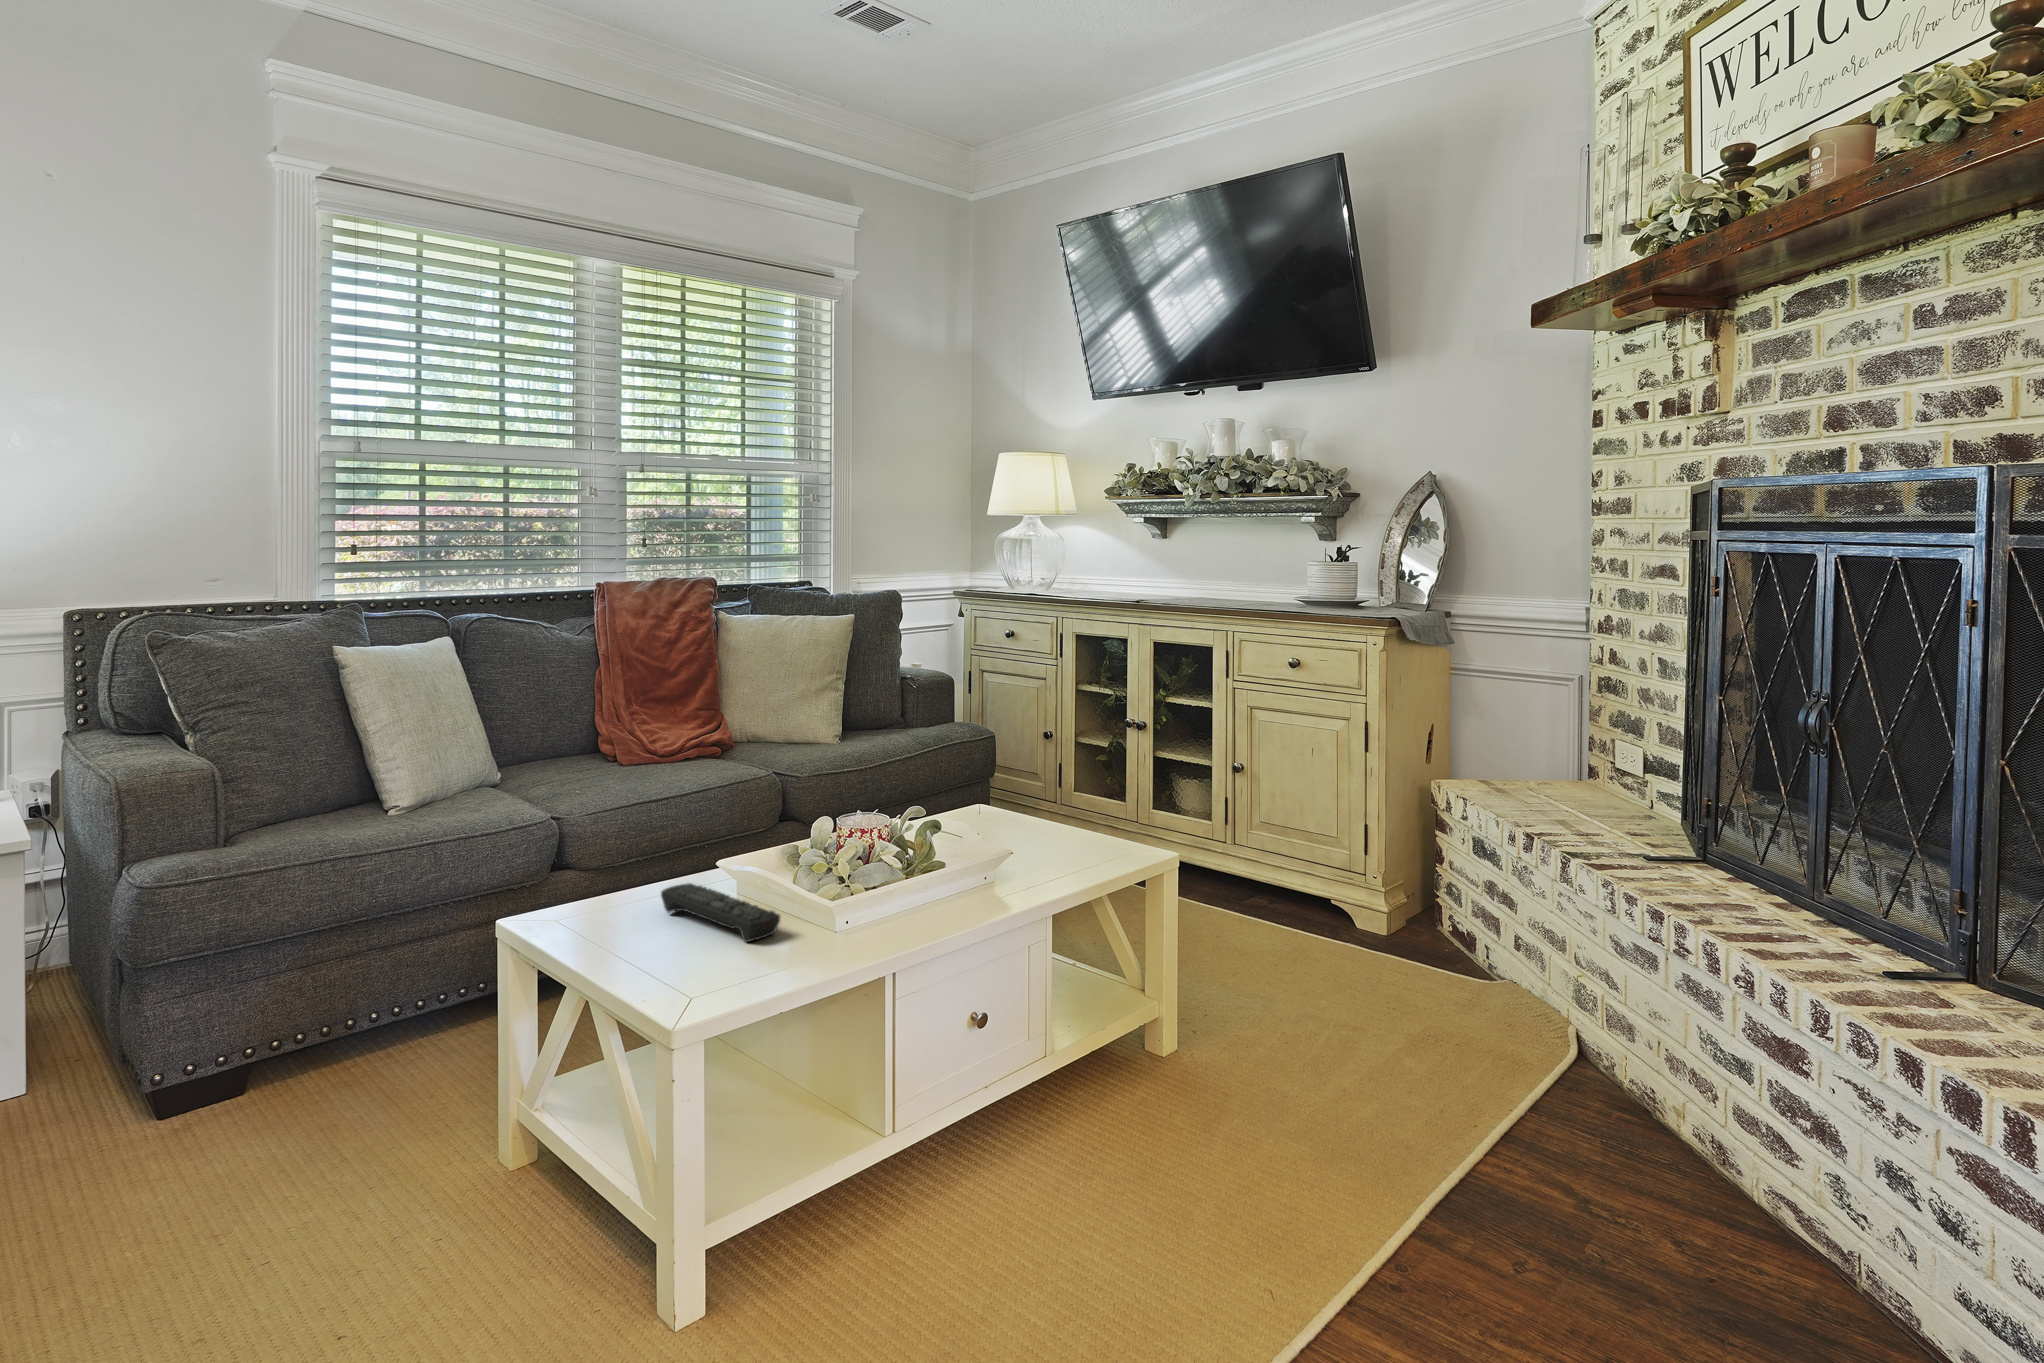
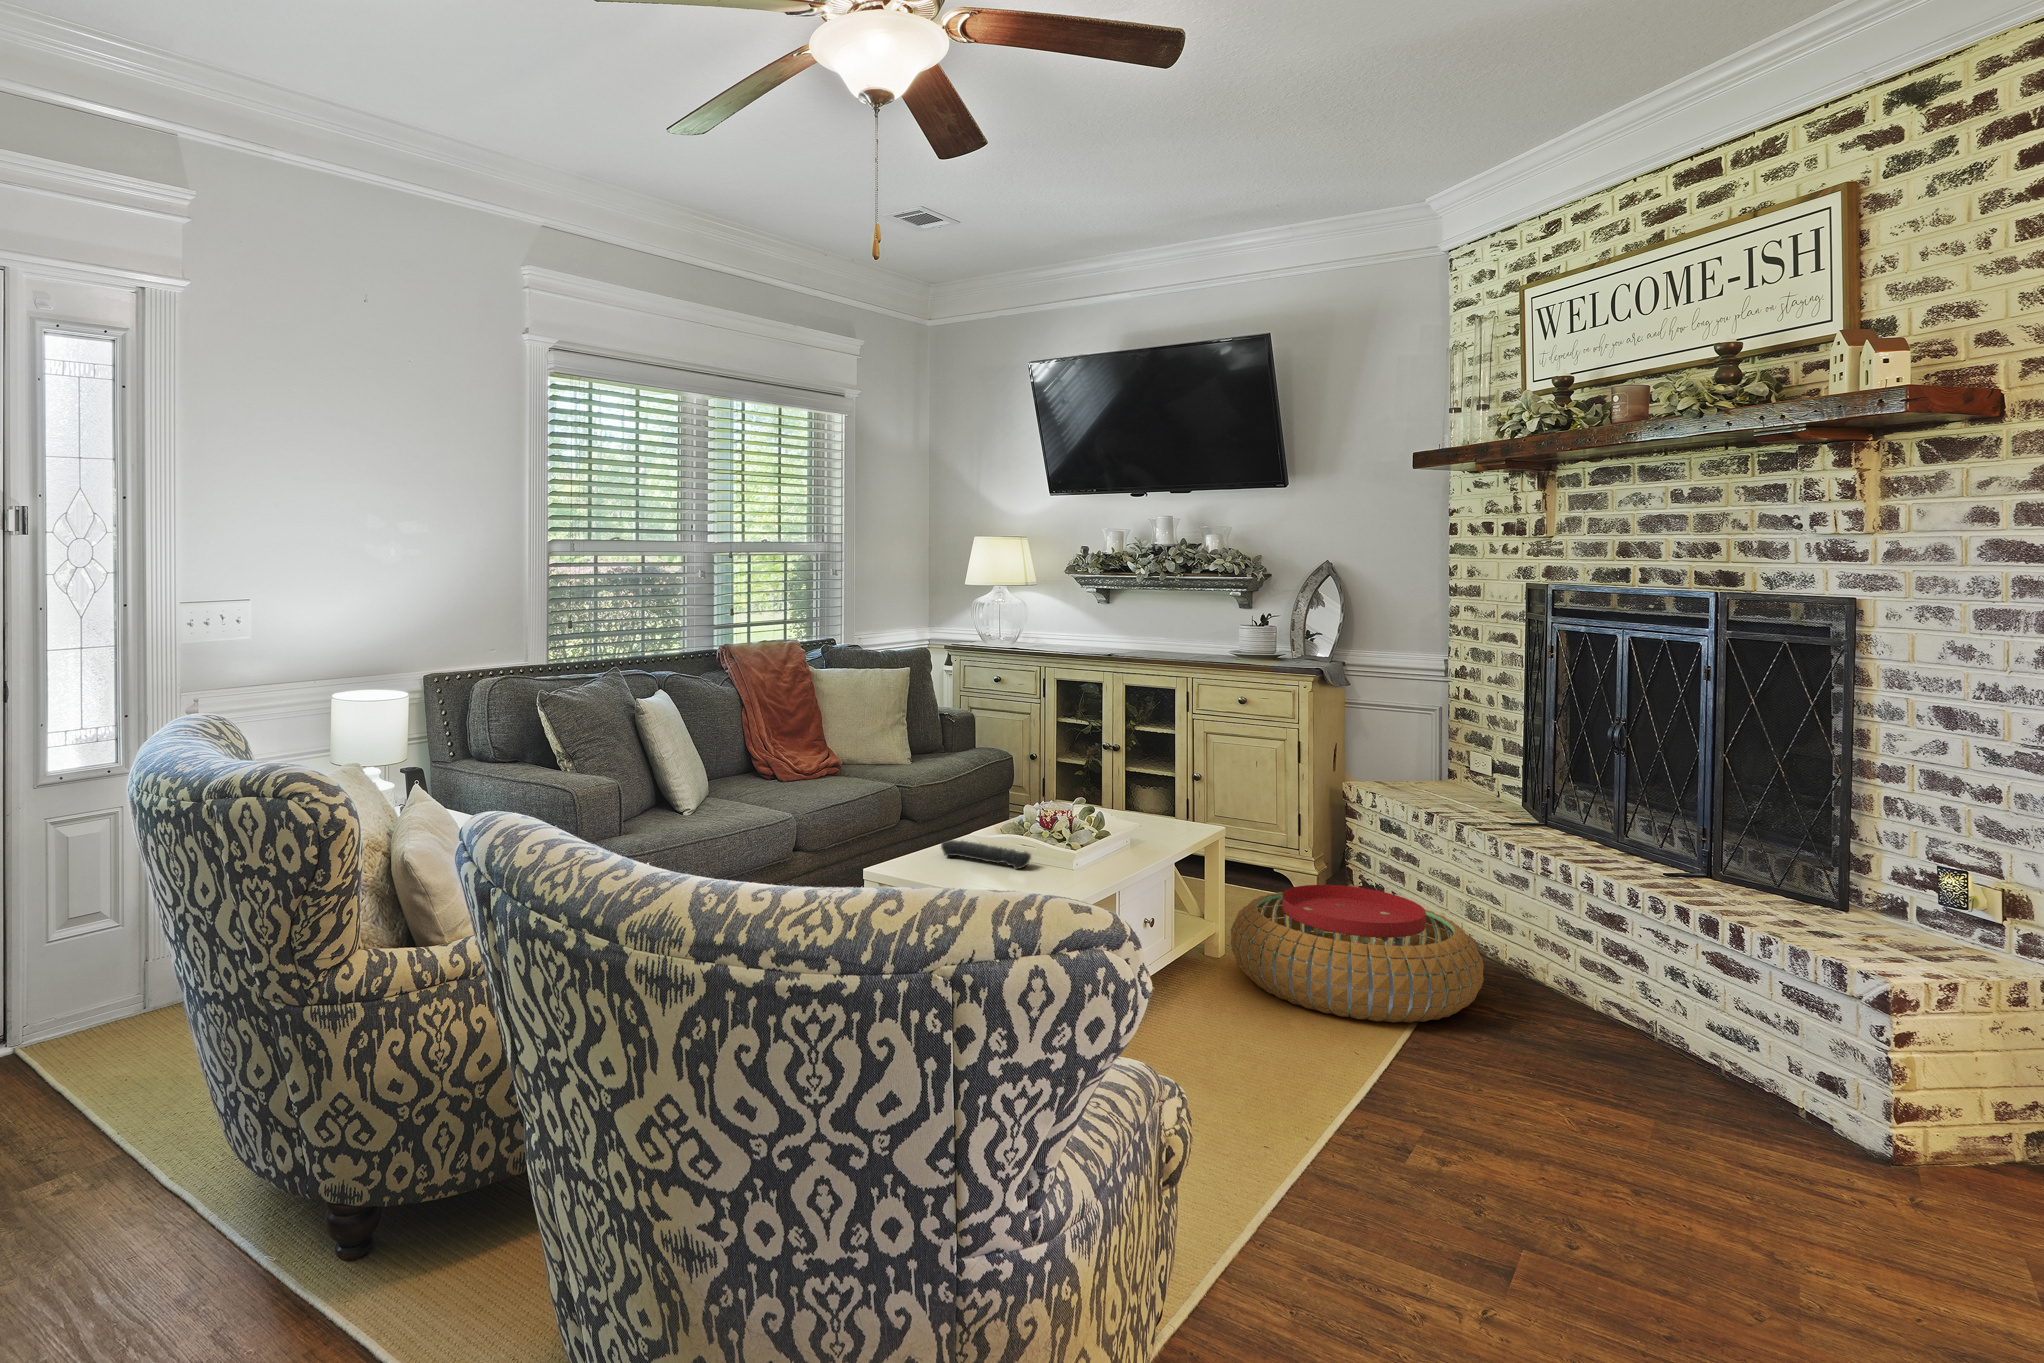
pouf: none [1161,956,1562,1225] -> present [1231,885,1484,1023]

